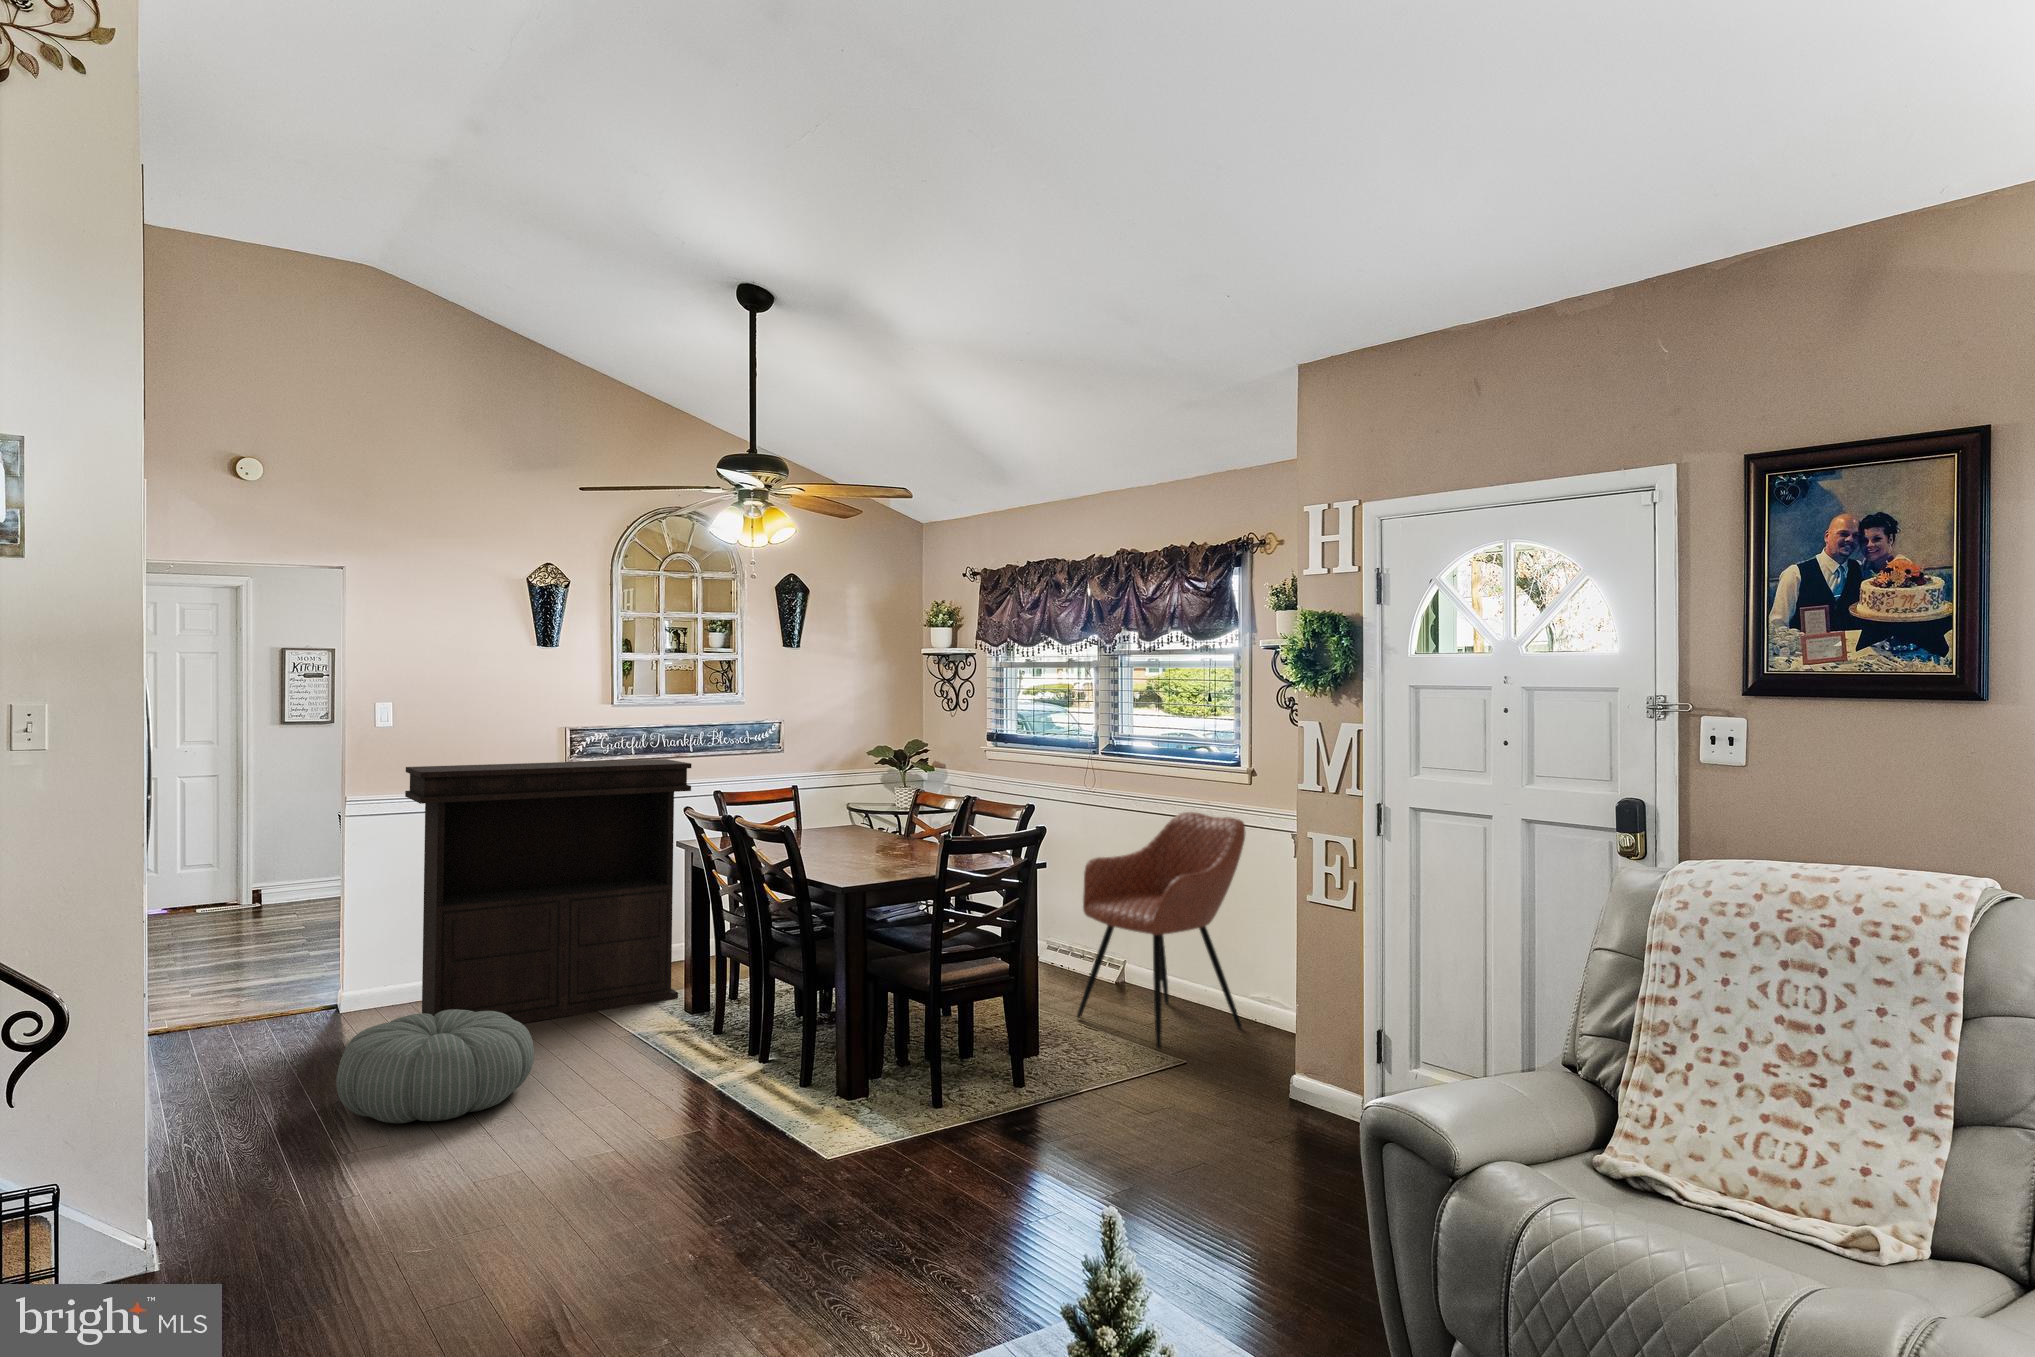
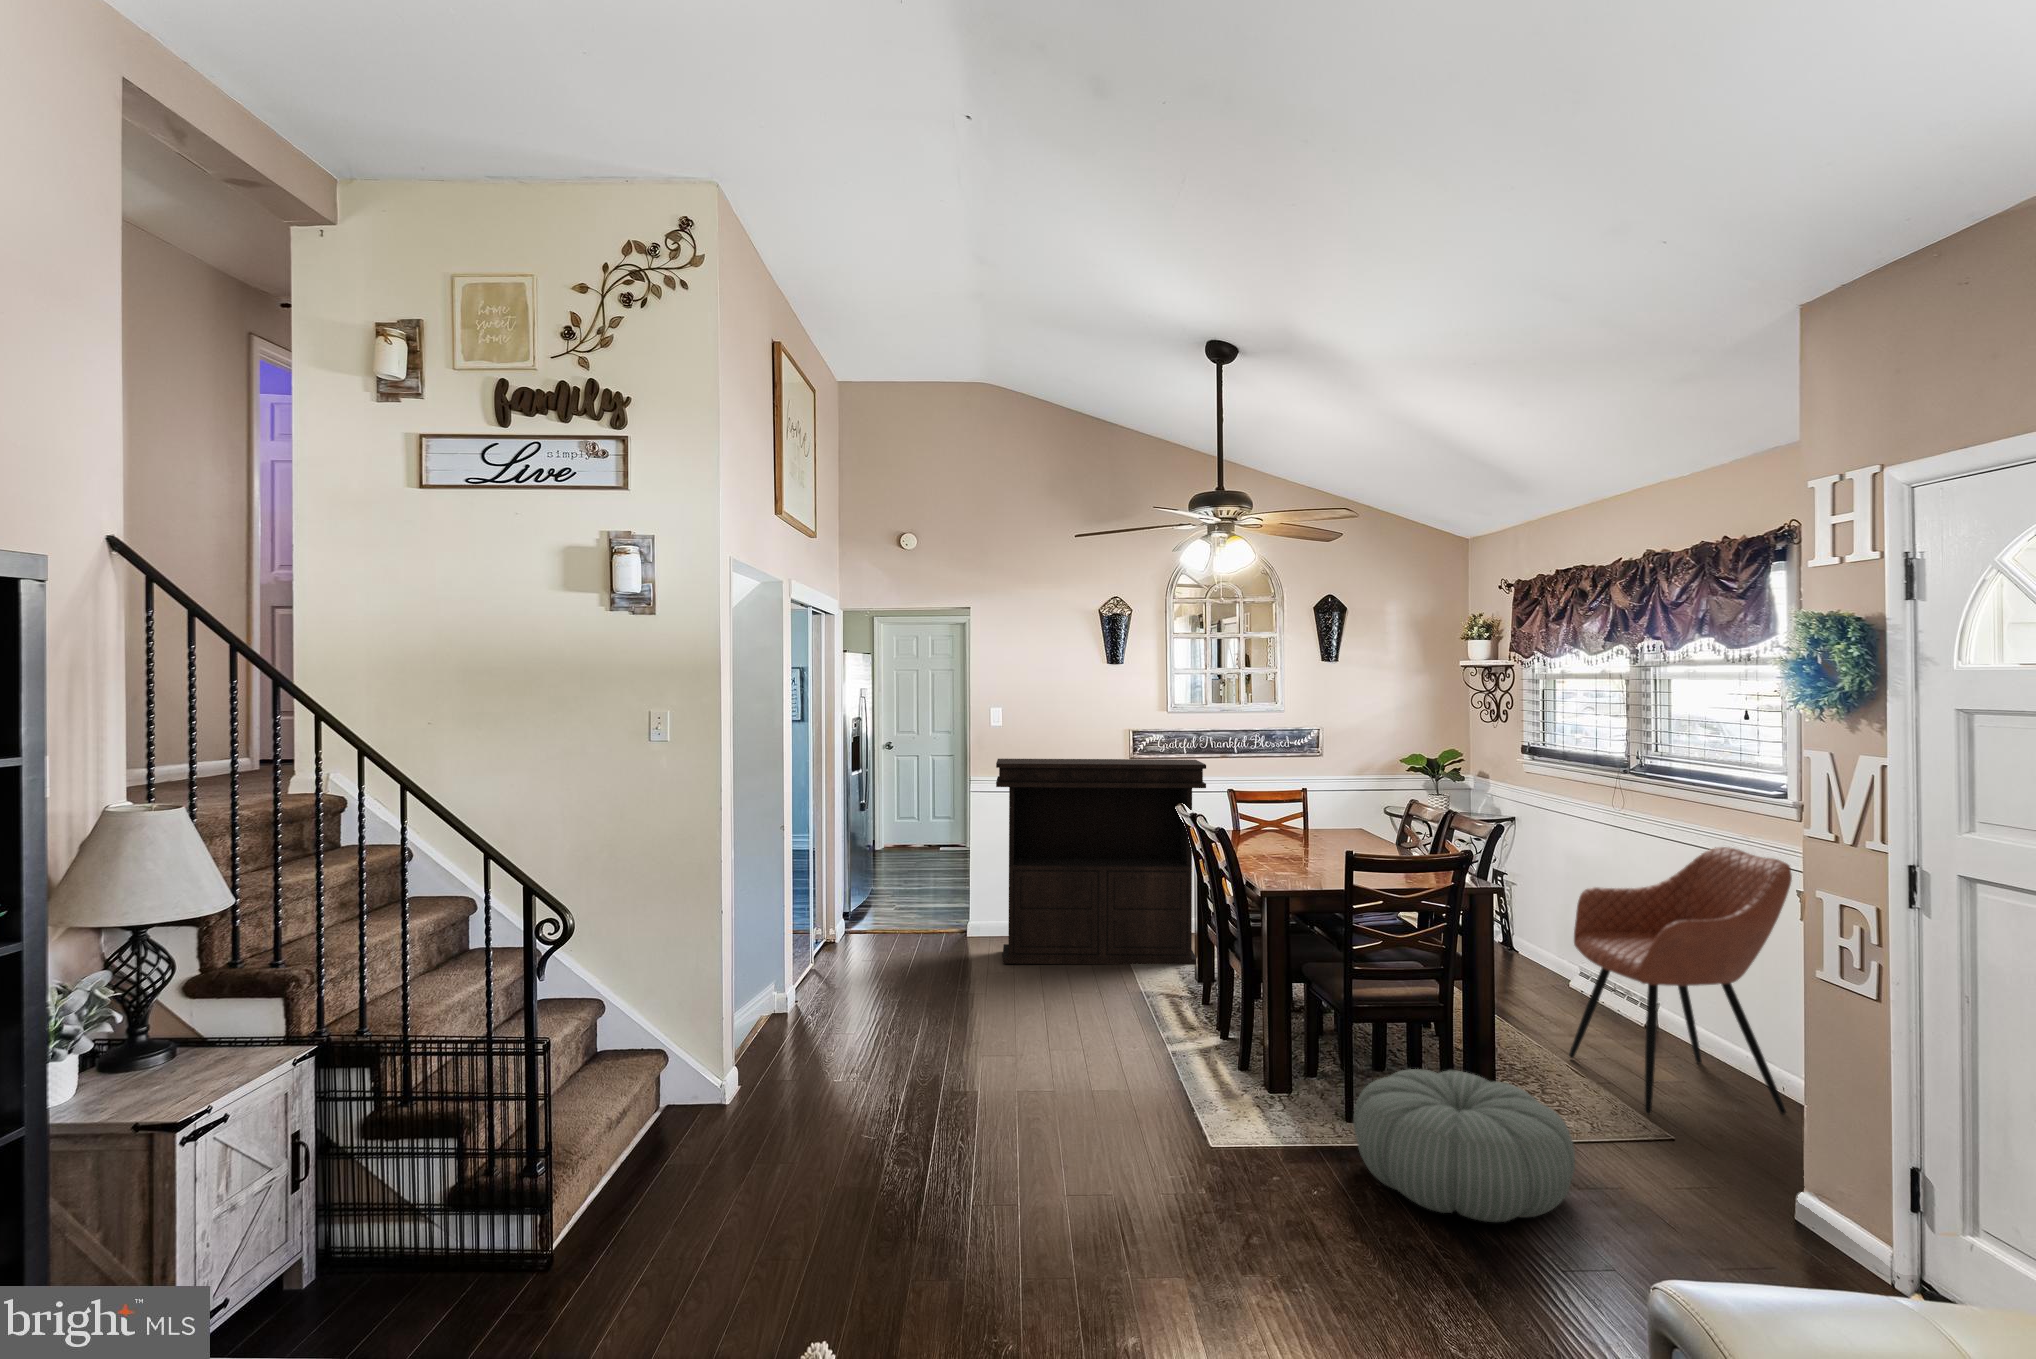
pouf: present [336,1009,534,1123] -> present [1353,1069,1575,1222]

